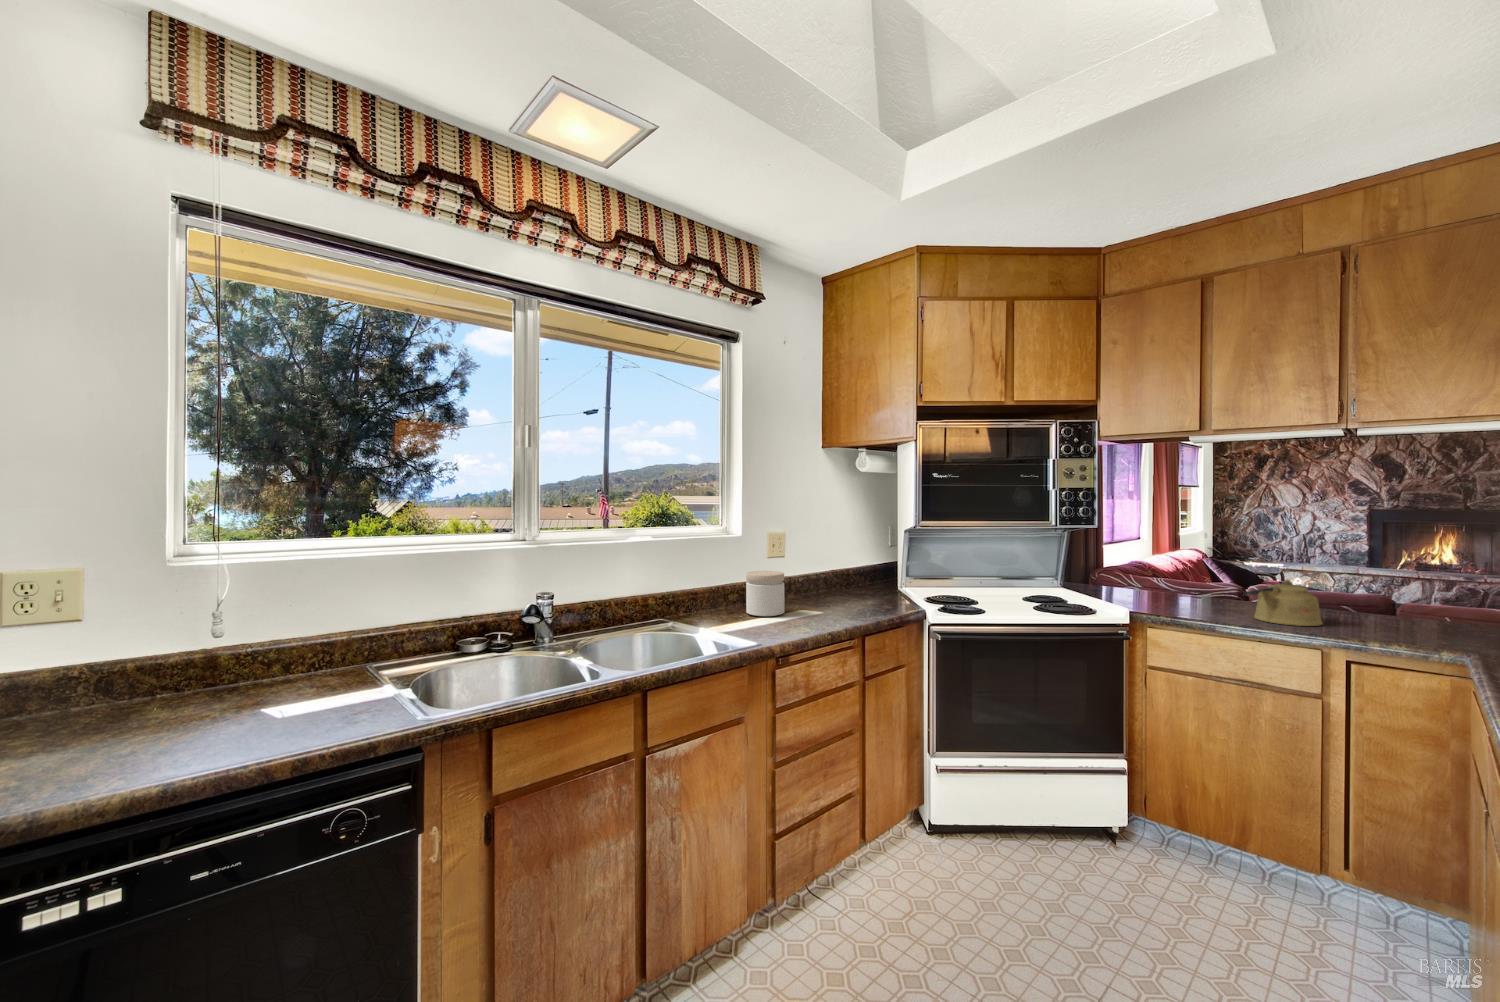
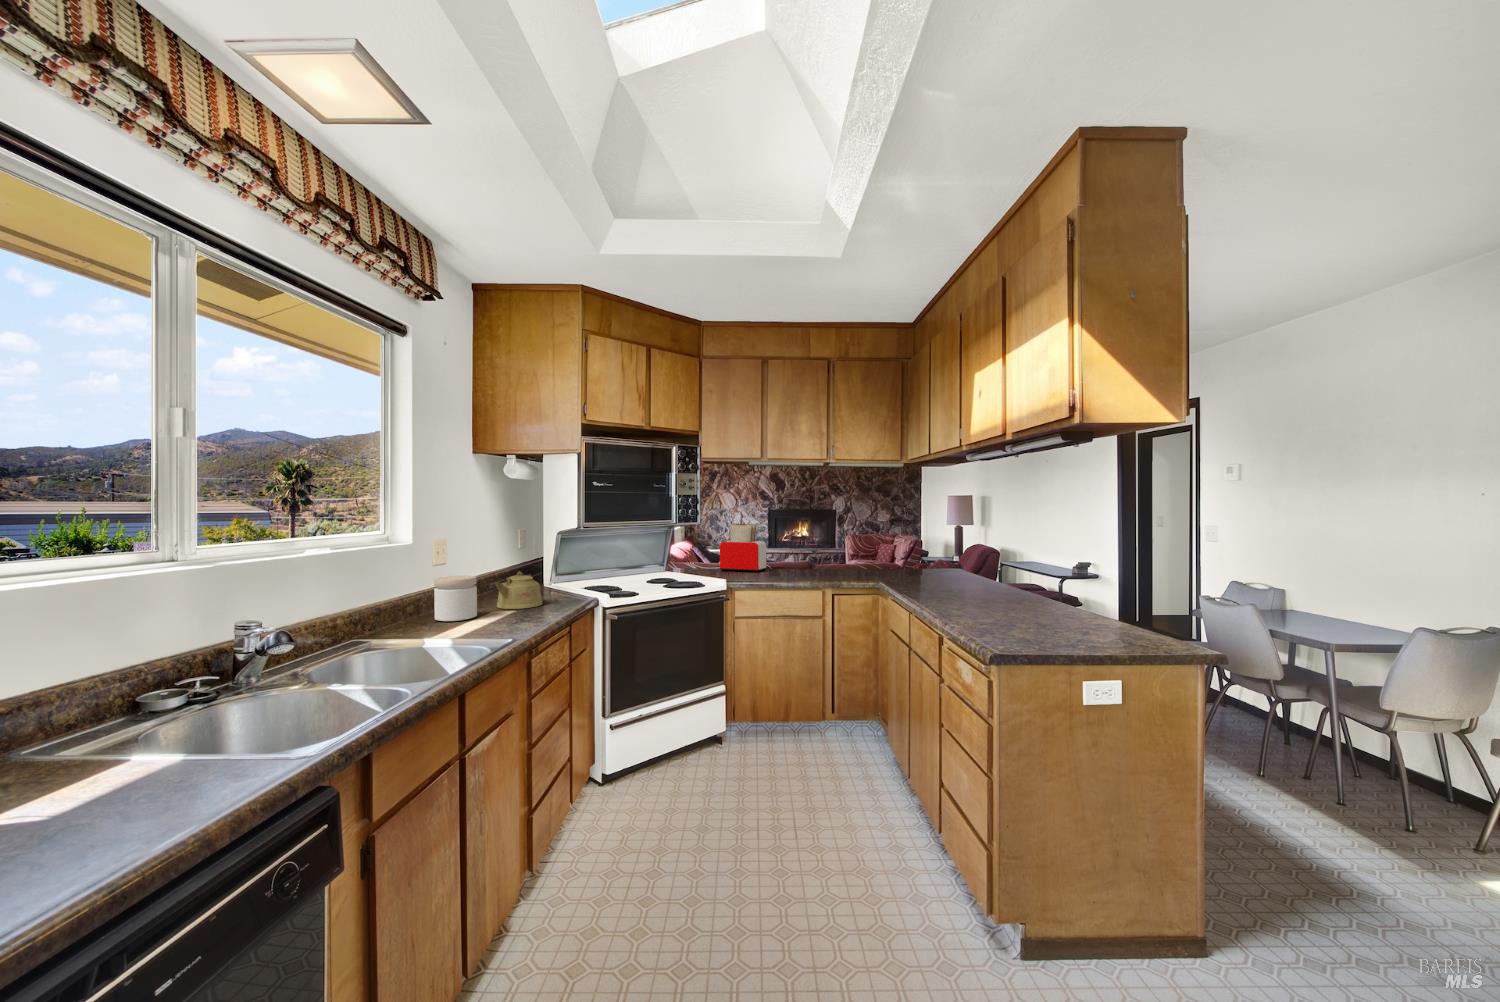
toaster: none [1162,531,1248,608] -> present [719,524,766,572]
kettle: present [1244,580,1322,626] -> present [489,571,543,609]

